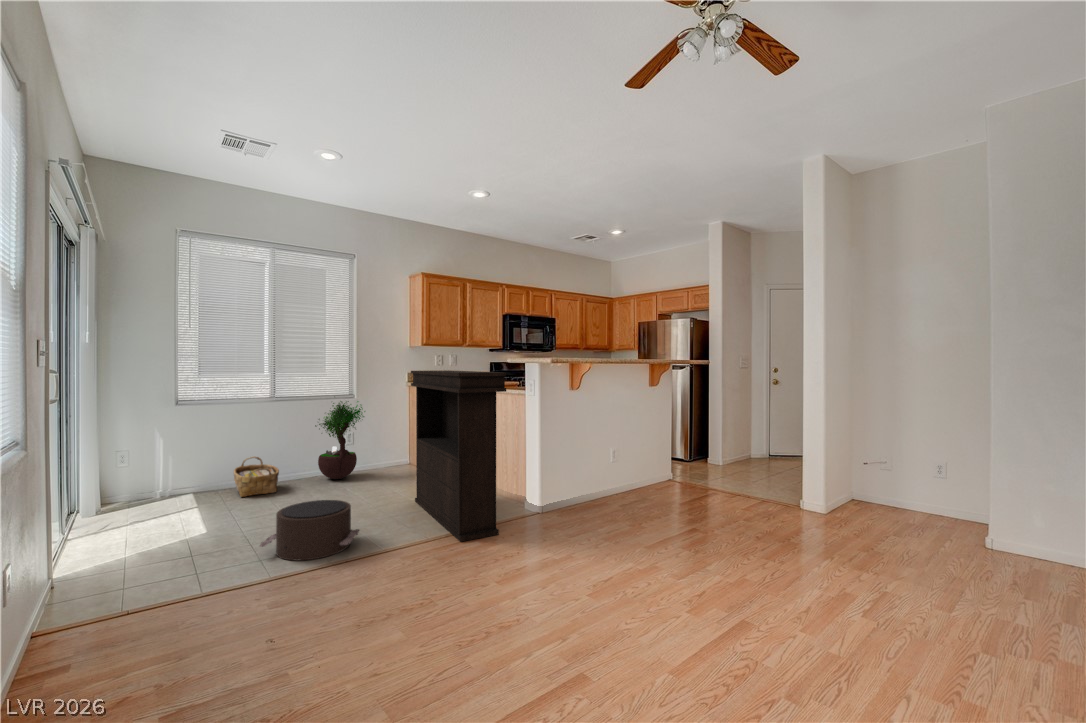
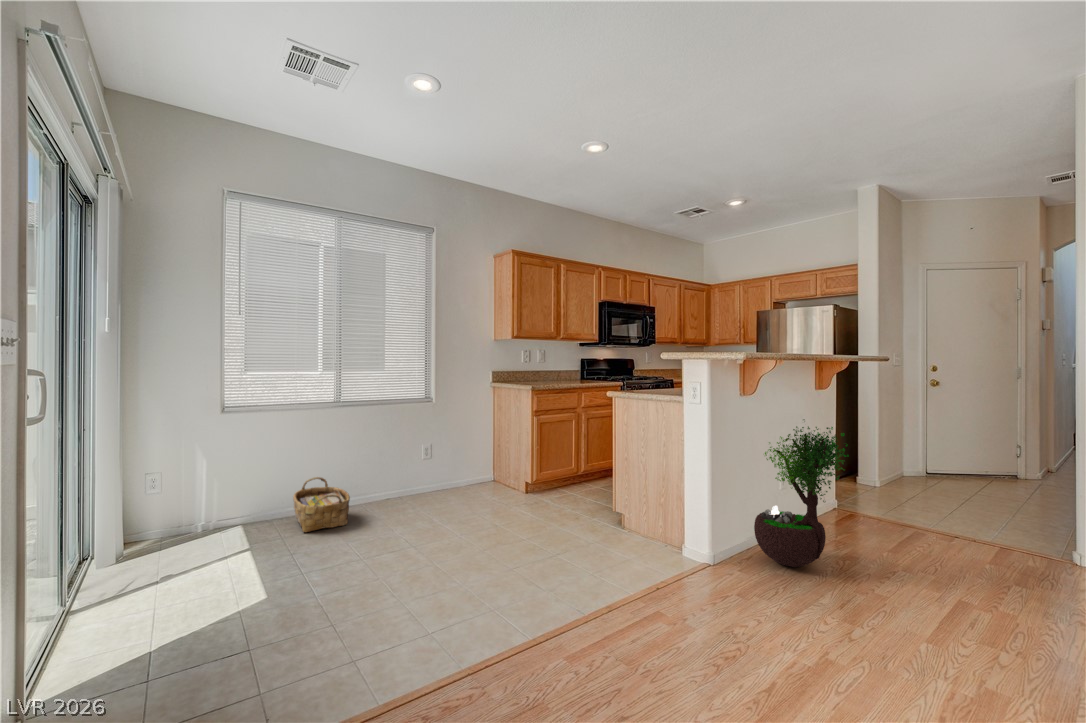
console table: present [411,370,506,542] -> none [528,368,708,627]
potted tree: present [315,401,365,479] -> present [754,419,849,567]
pouf: present [260,500,359,560] -> none [354,556,495,667]

